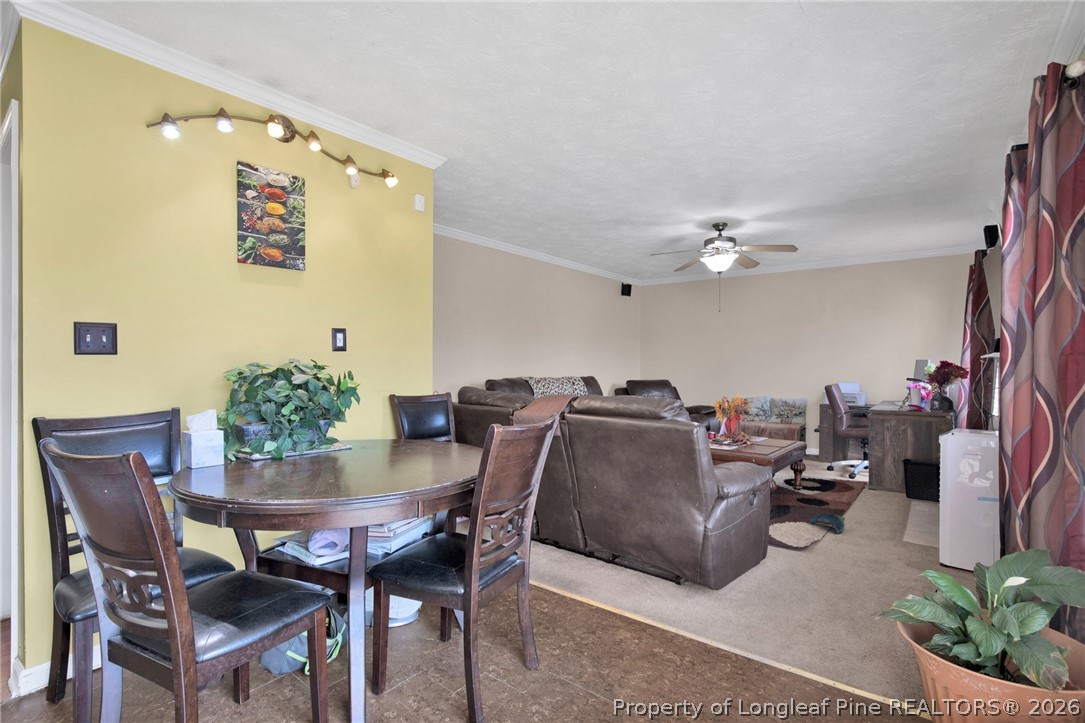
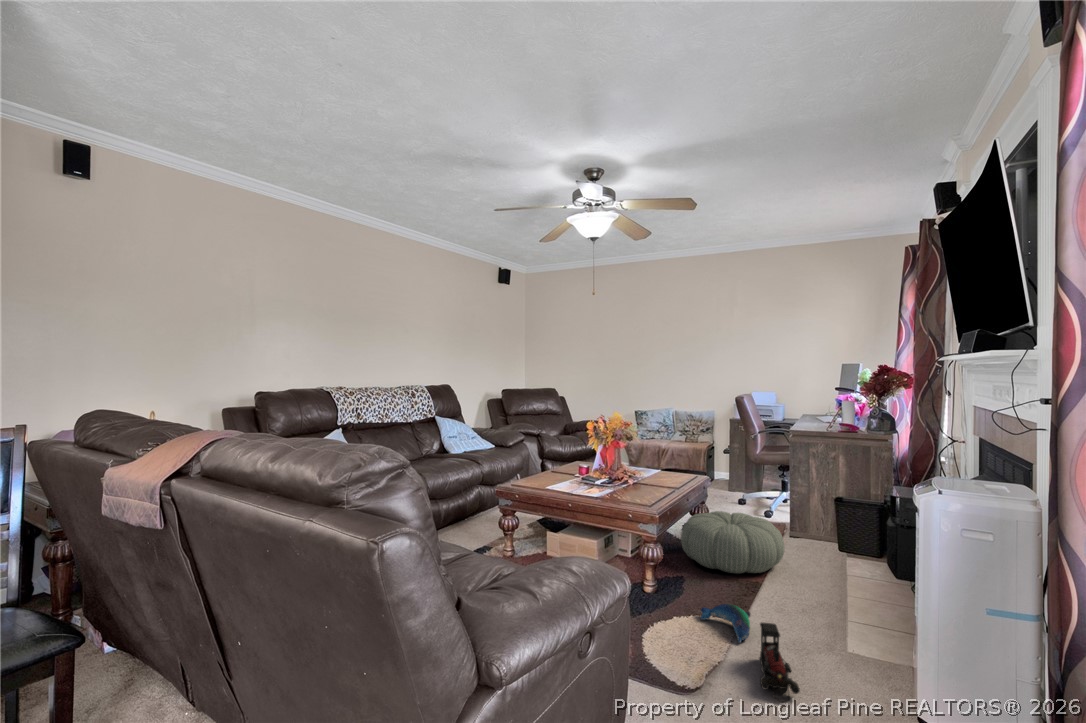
pouf: none [790,465,867,504] -> present [681,511,785,574]
toy train: none [851,518,878,555] -> present [759,622,800,703]

